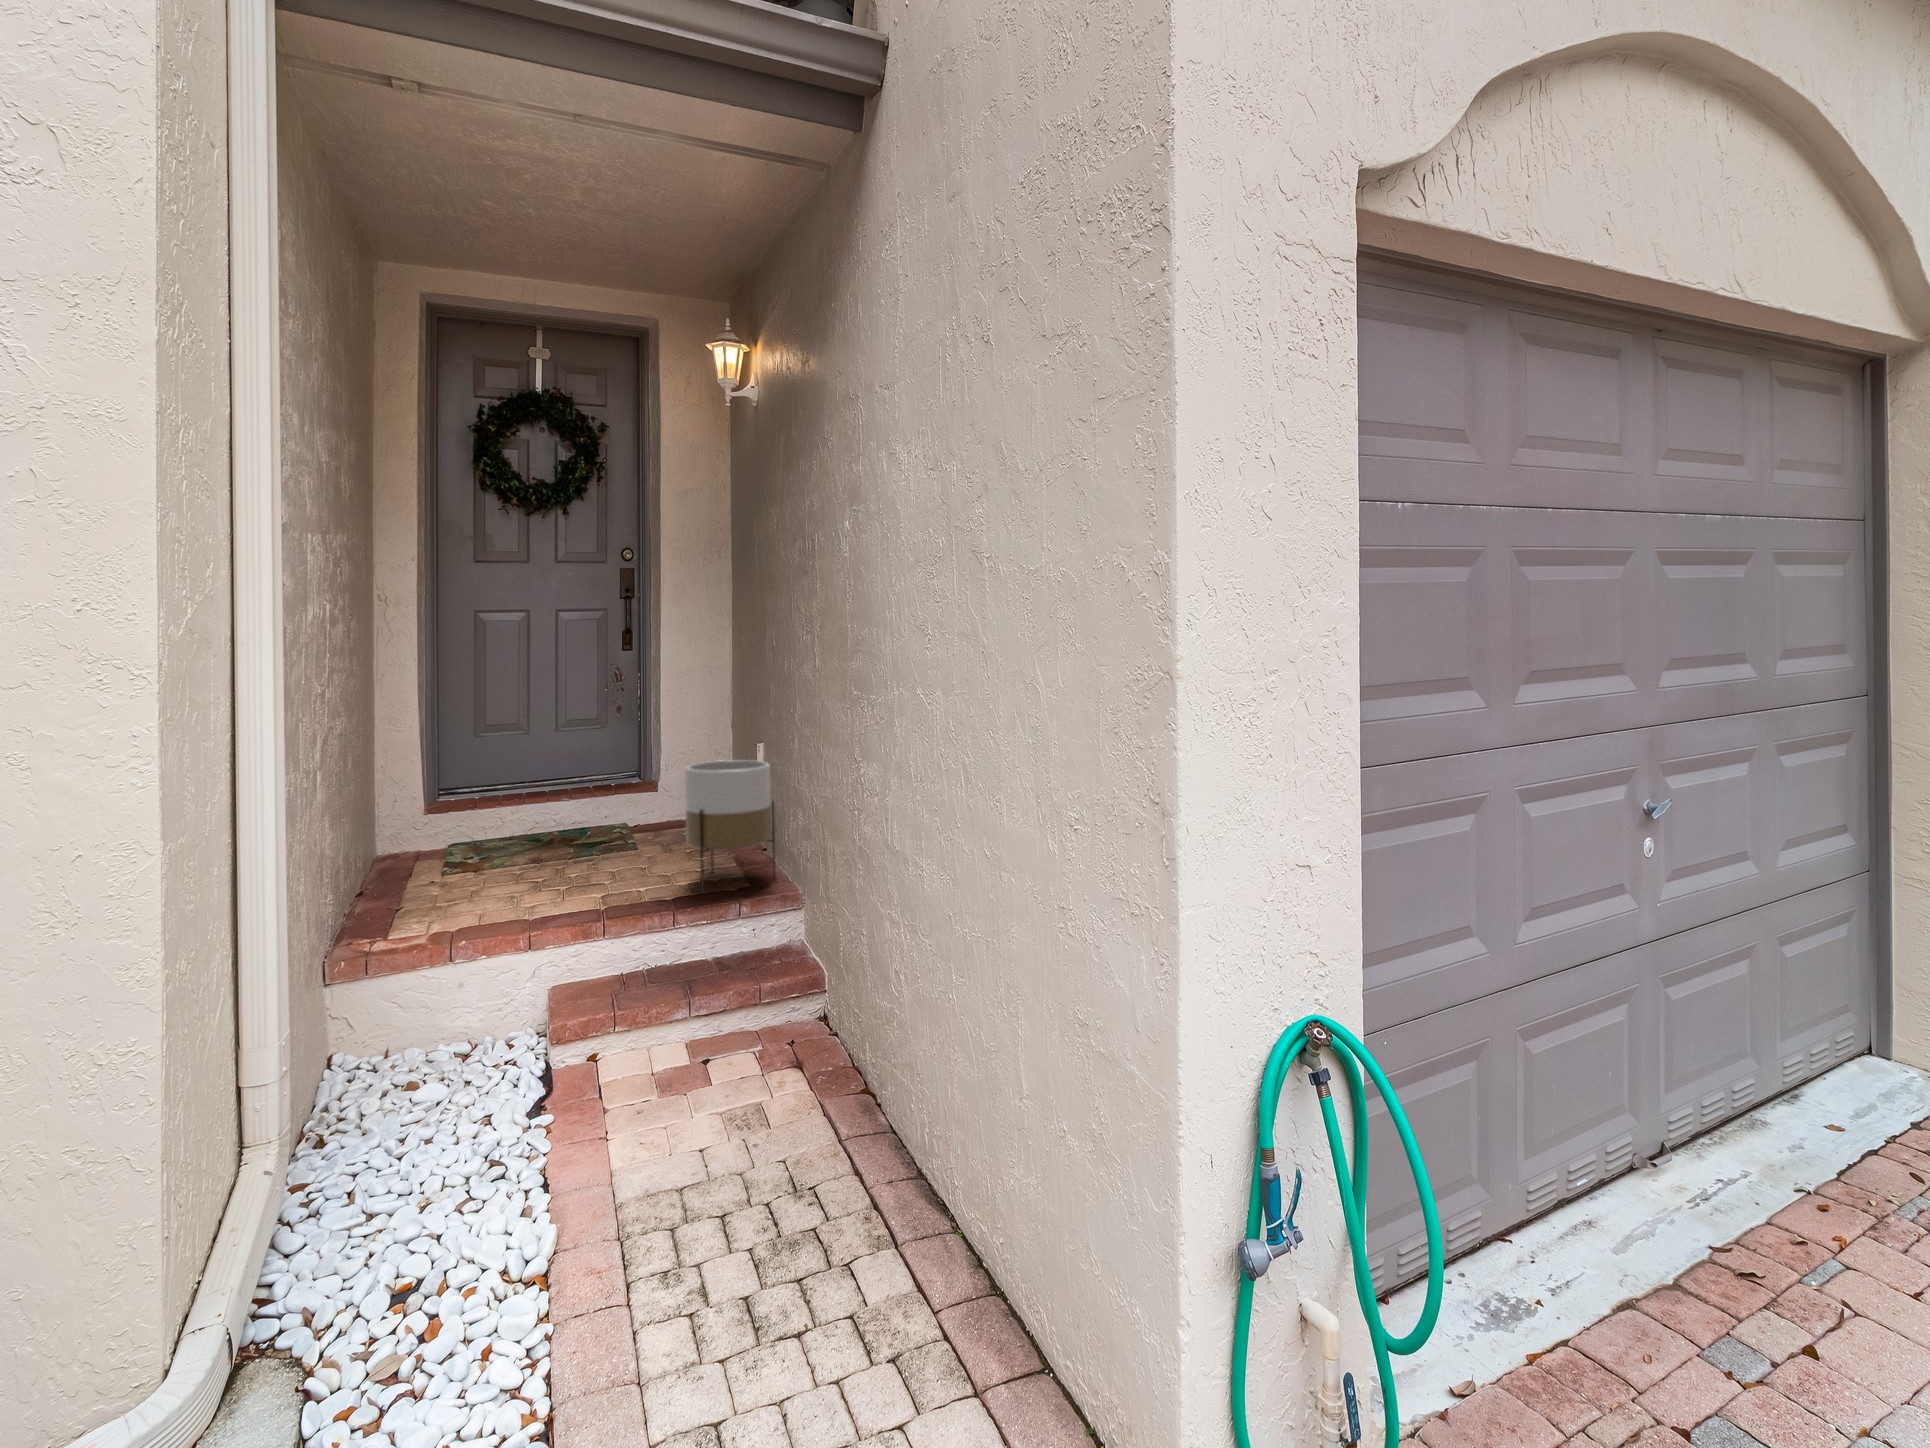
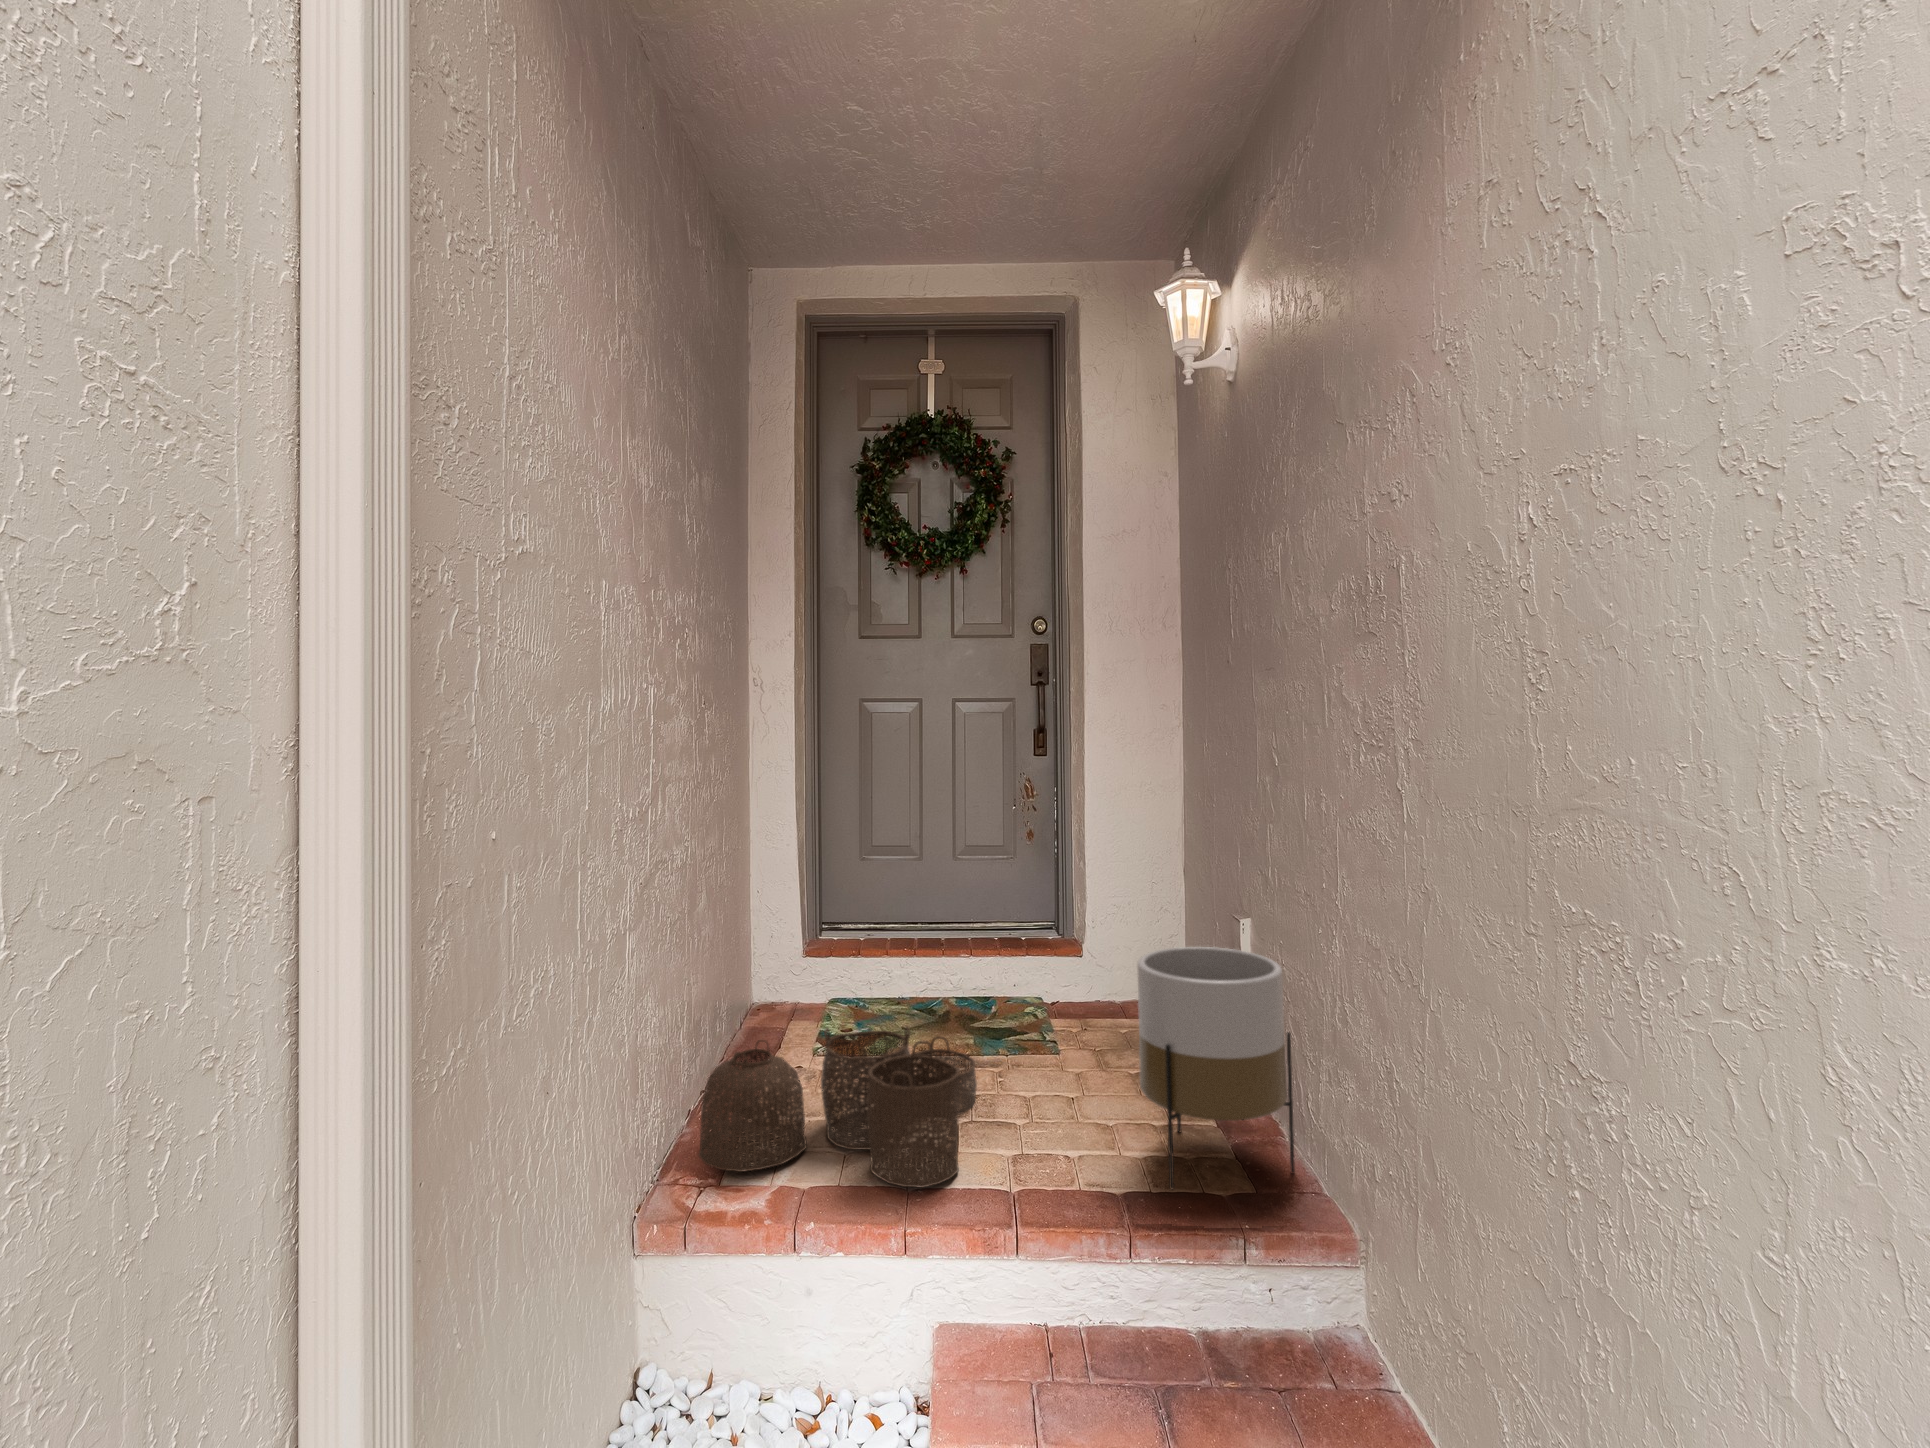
woven basket: none [366,824,578,922] -> present [698,1027,977,1187]

